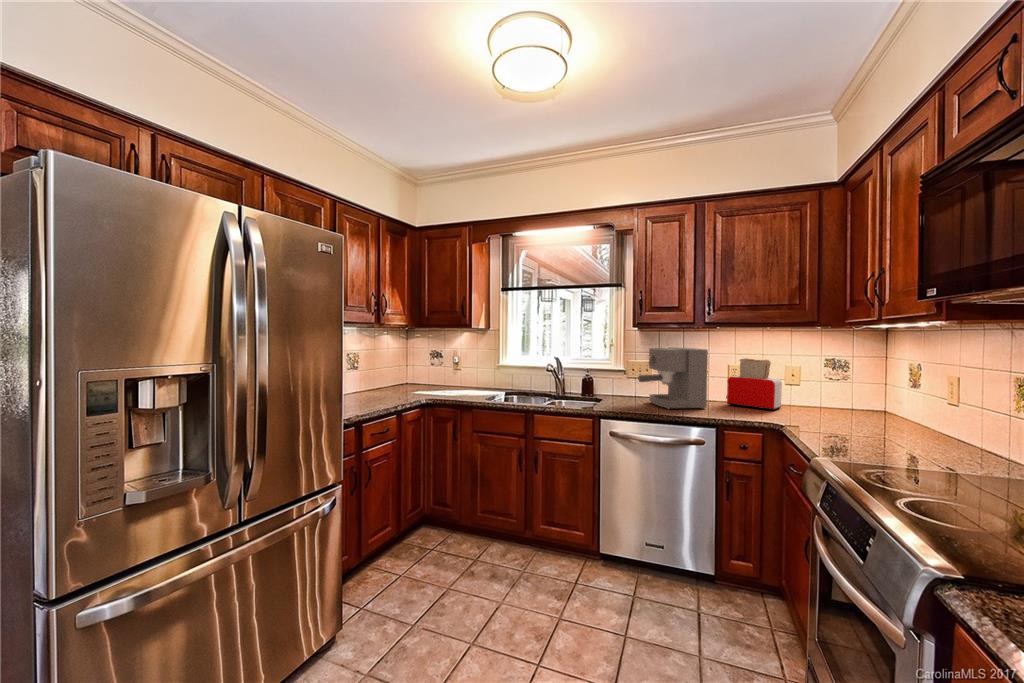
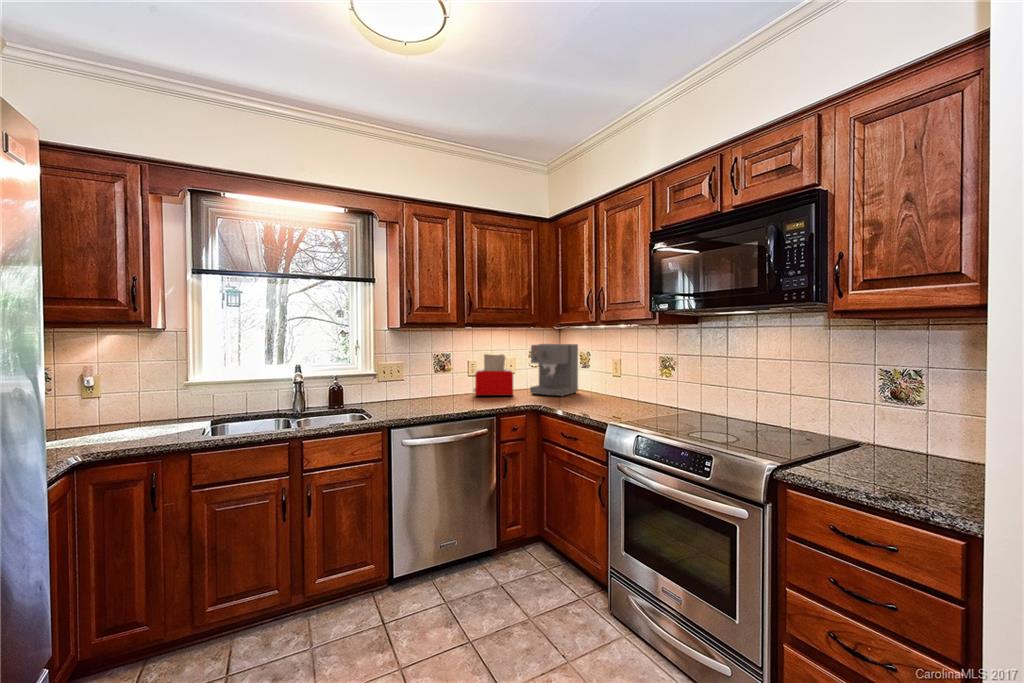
coffee maker: present [638,347,708,409] -> present [530,344,578,397]

